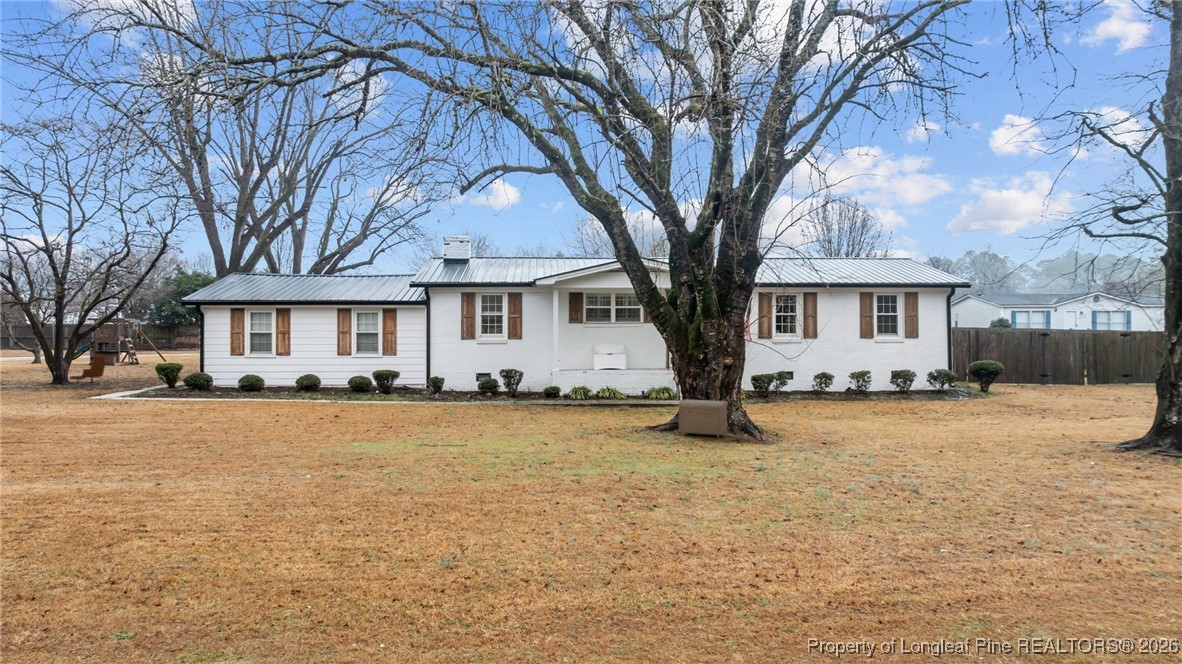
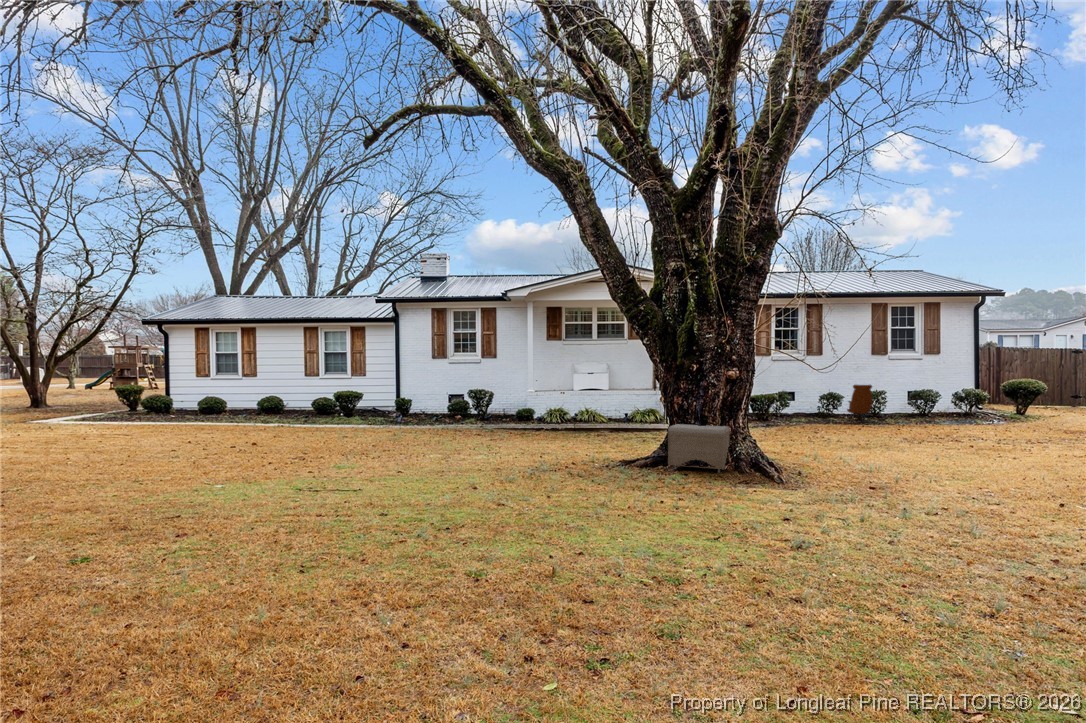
lounge chair: present [70,356,106,384] -> present [847,385,872,422]

